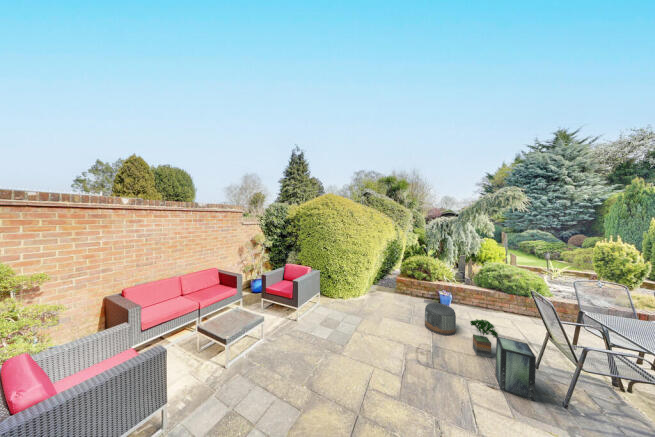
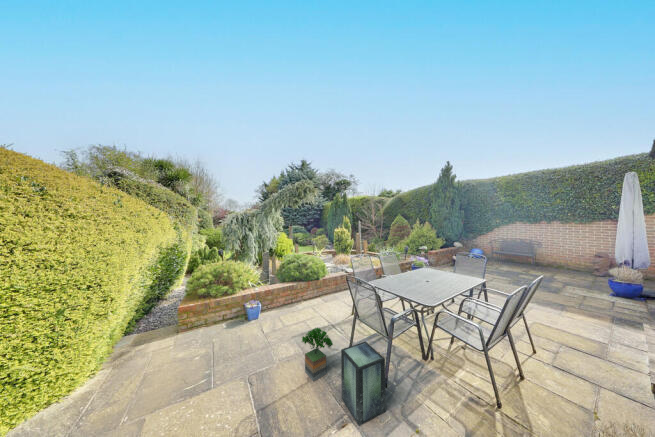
pouf: present [425,303,456,336] -> none [237,324,279,378]

